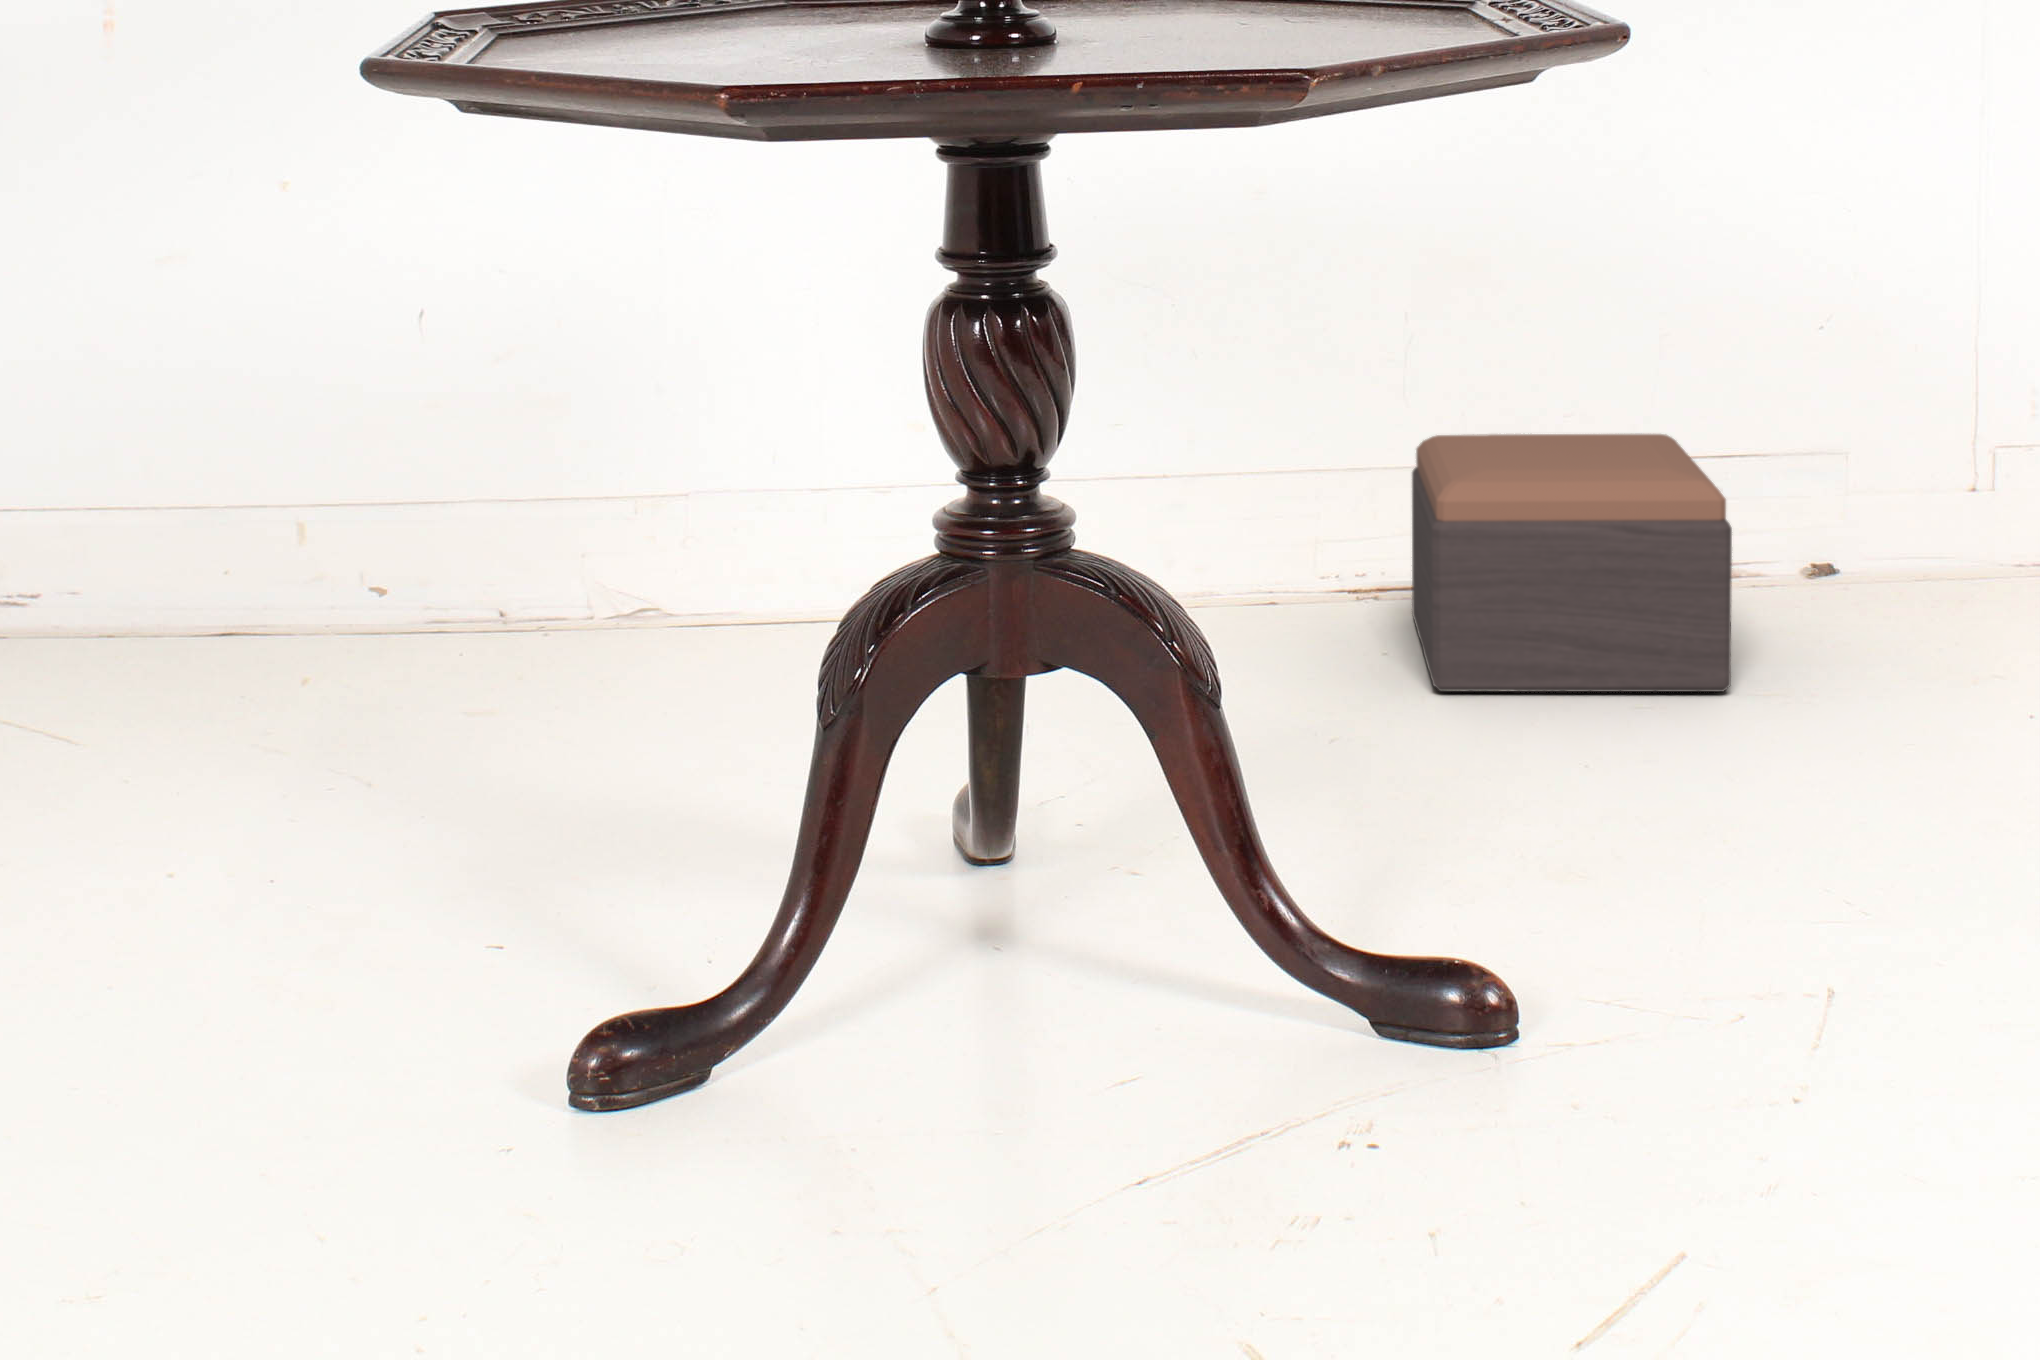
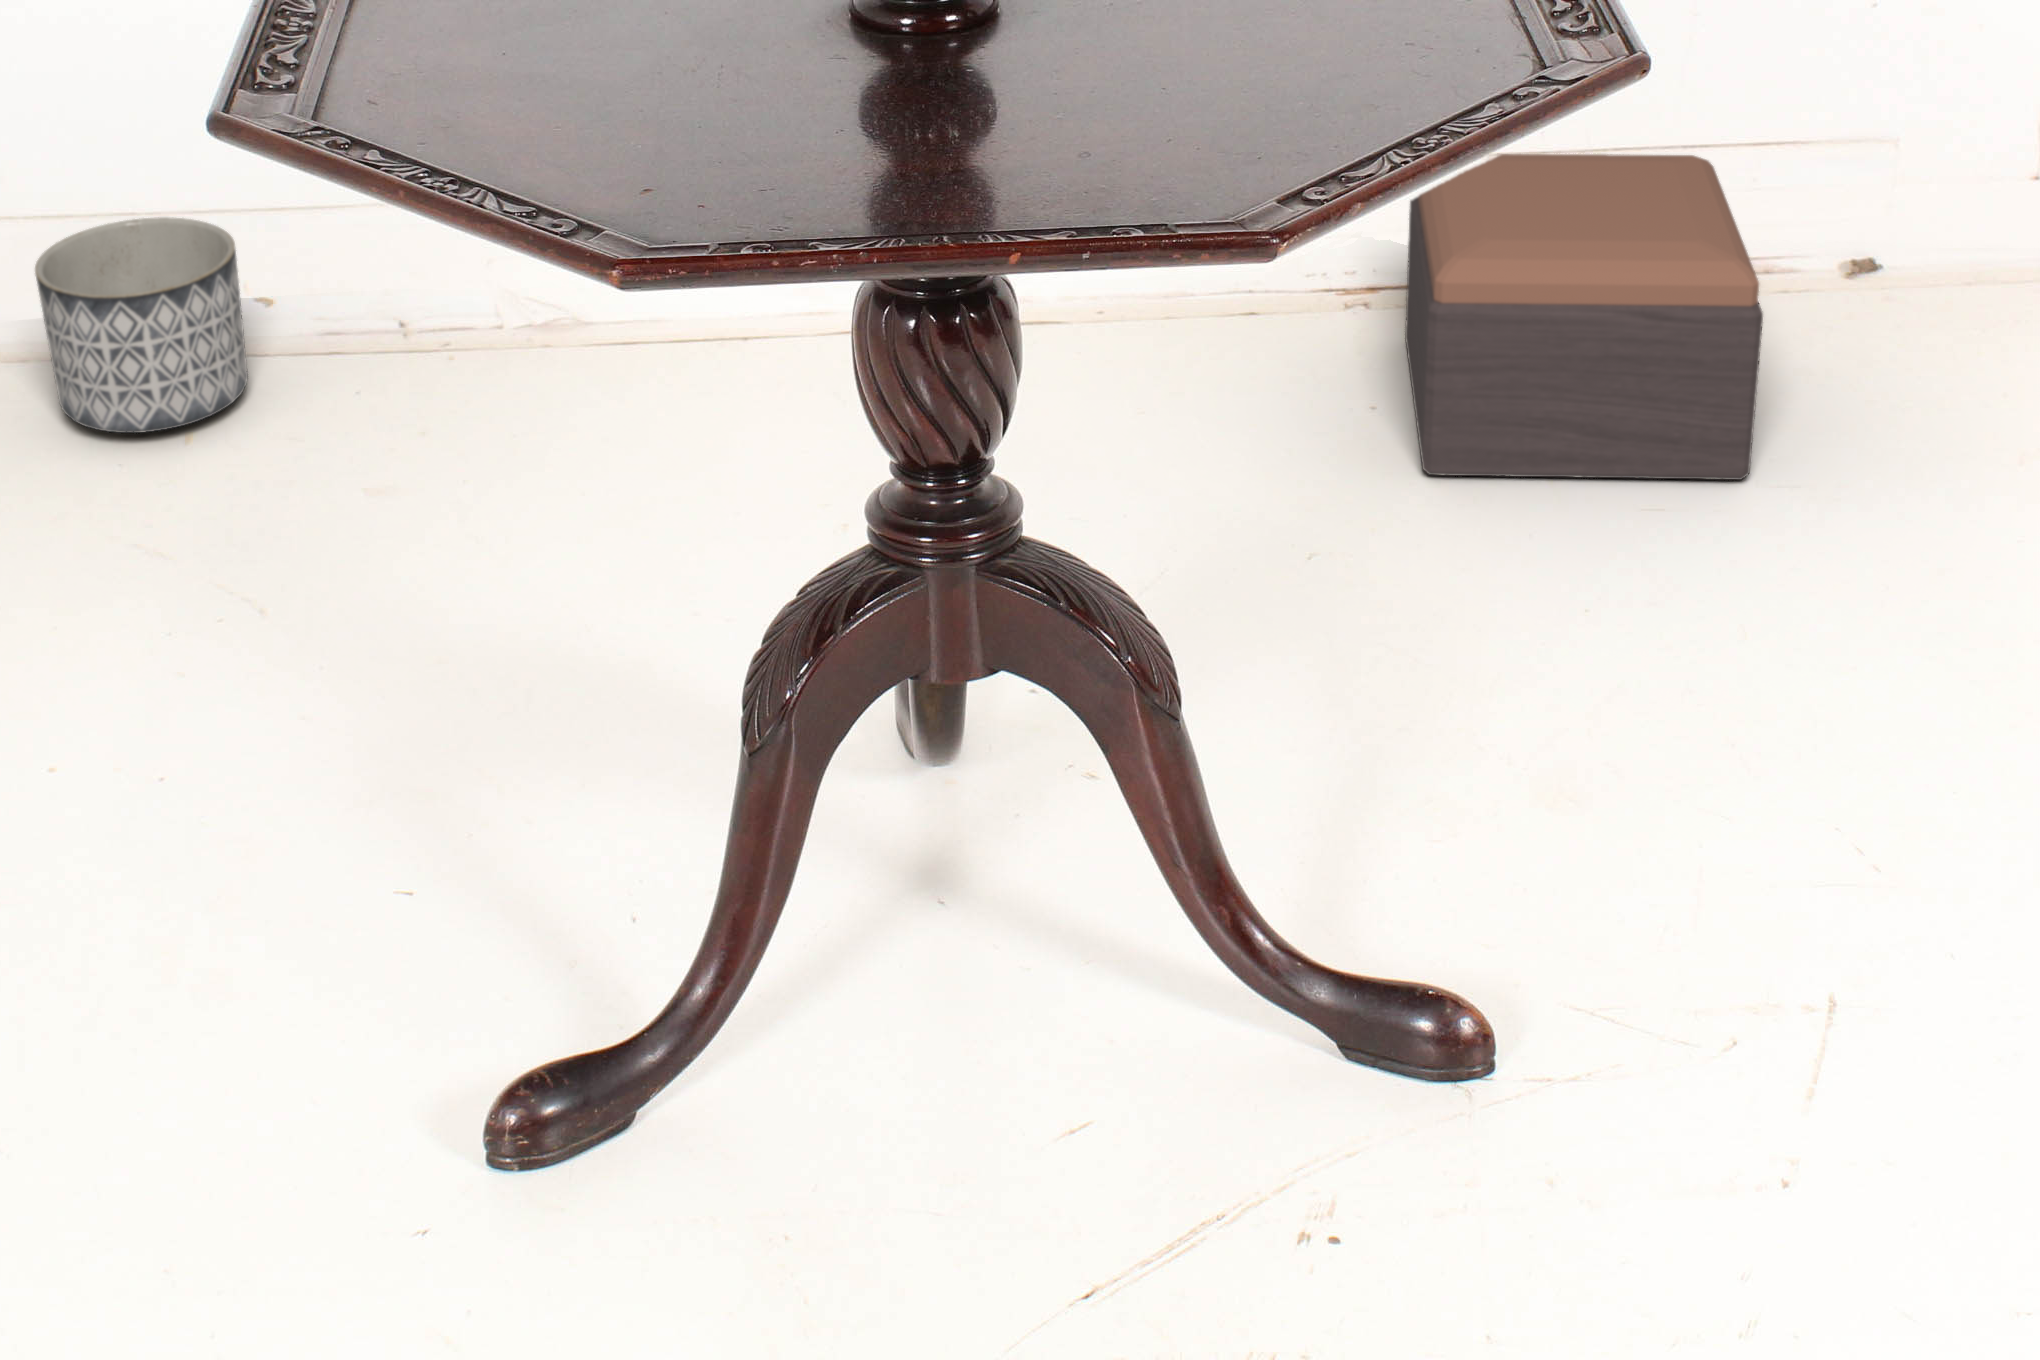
planter: none [178,497,362,674] -> present [35,217,248,433]

